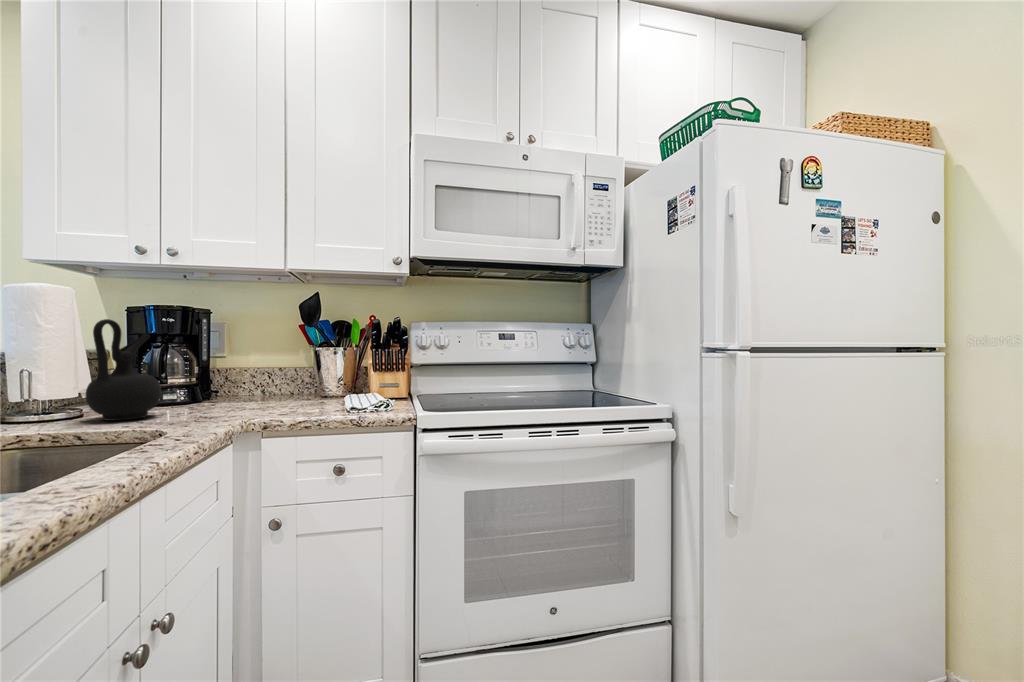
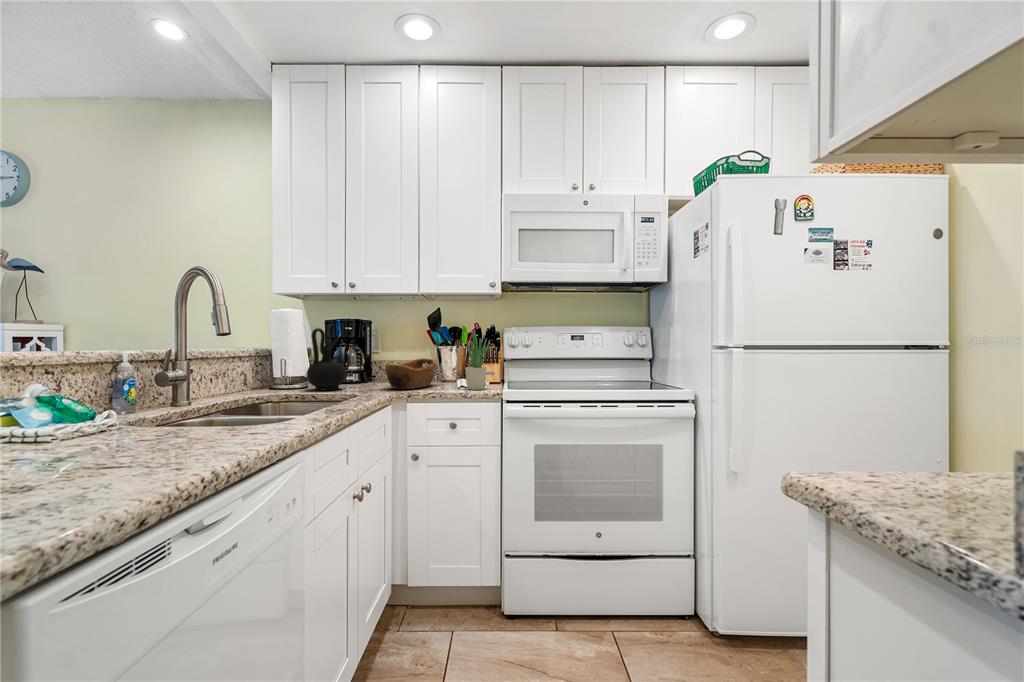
potted plant: none [358,322,396,411] -> present [465,329,490,390]
wooden bowl: none [230,365,314,414] -> present [385,359,437,389]

